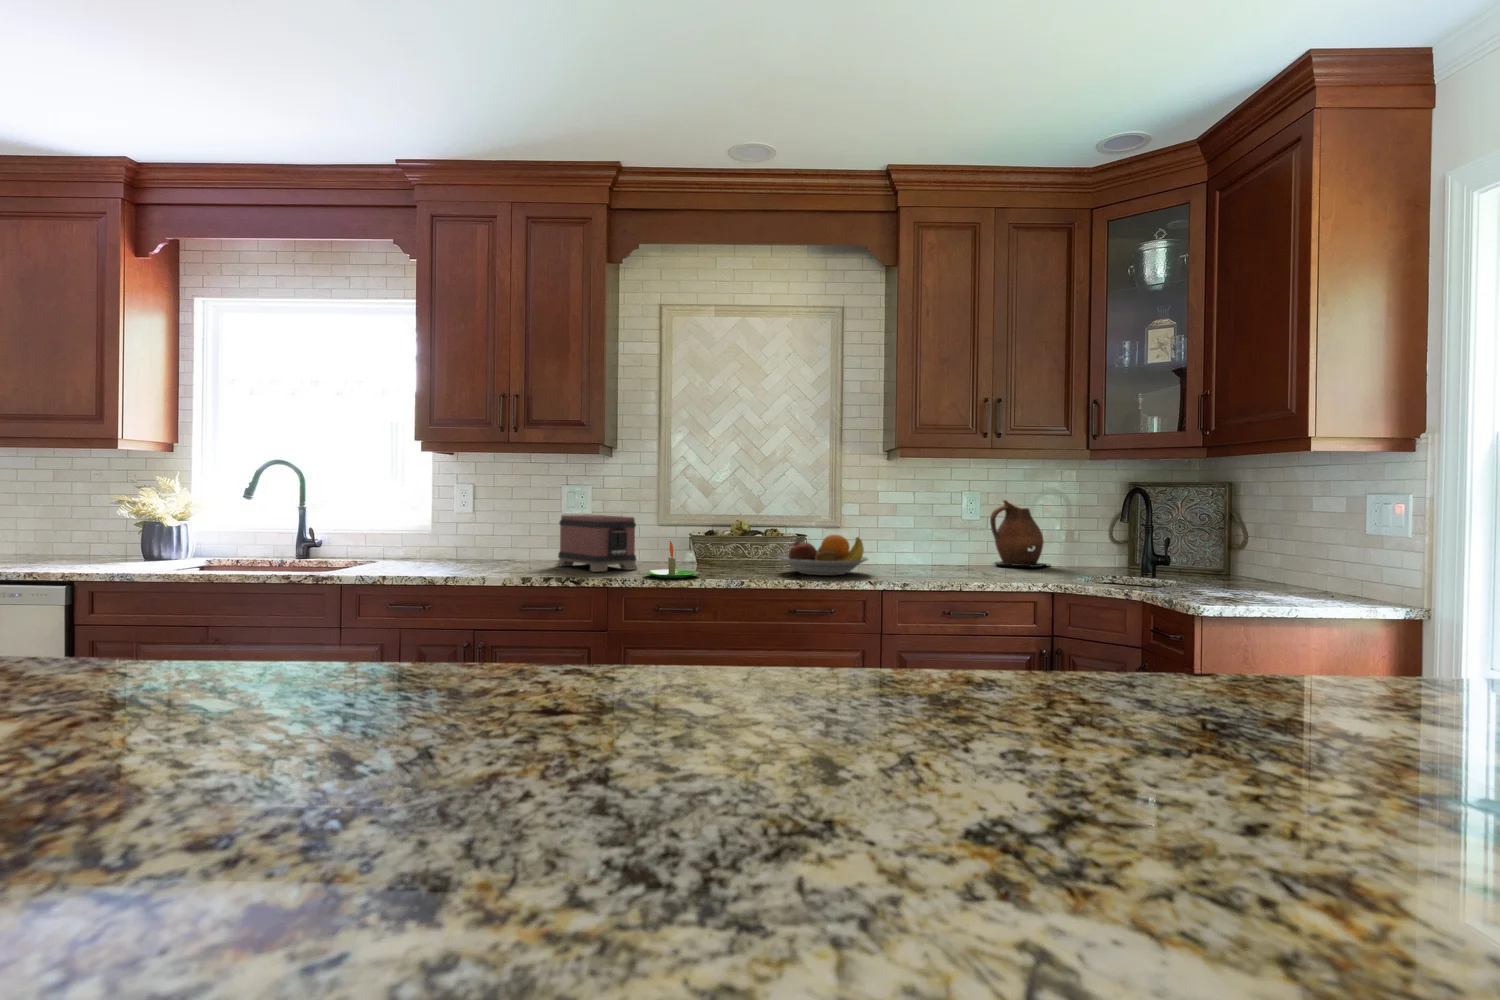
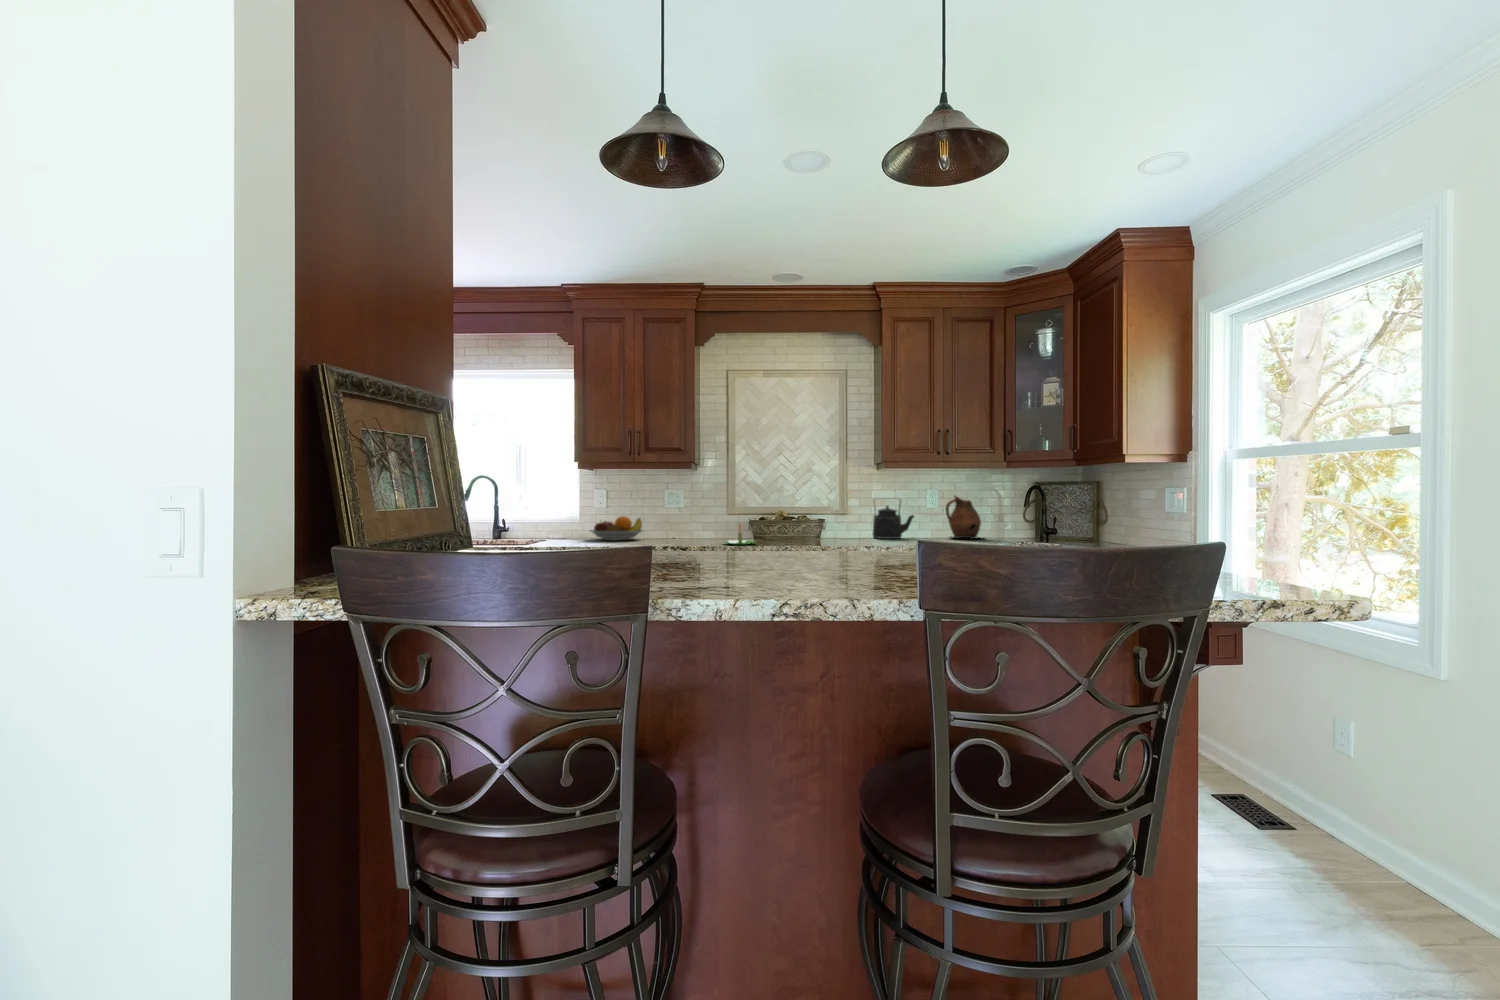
kettle: none [879,503,943,565] -> present [873,500,914,539]
toaster: present [557,515,637,572] -> none [664,508,717,542]
fruit bowl: present [778,535,868,575] -> present [590,516,643,540]

